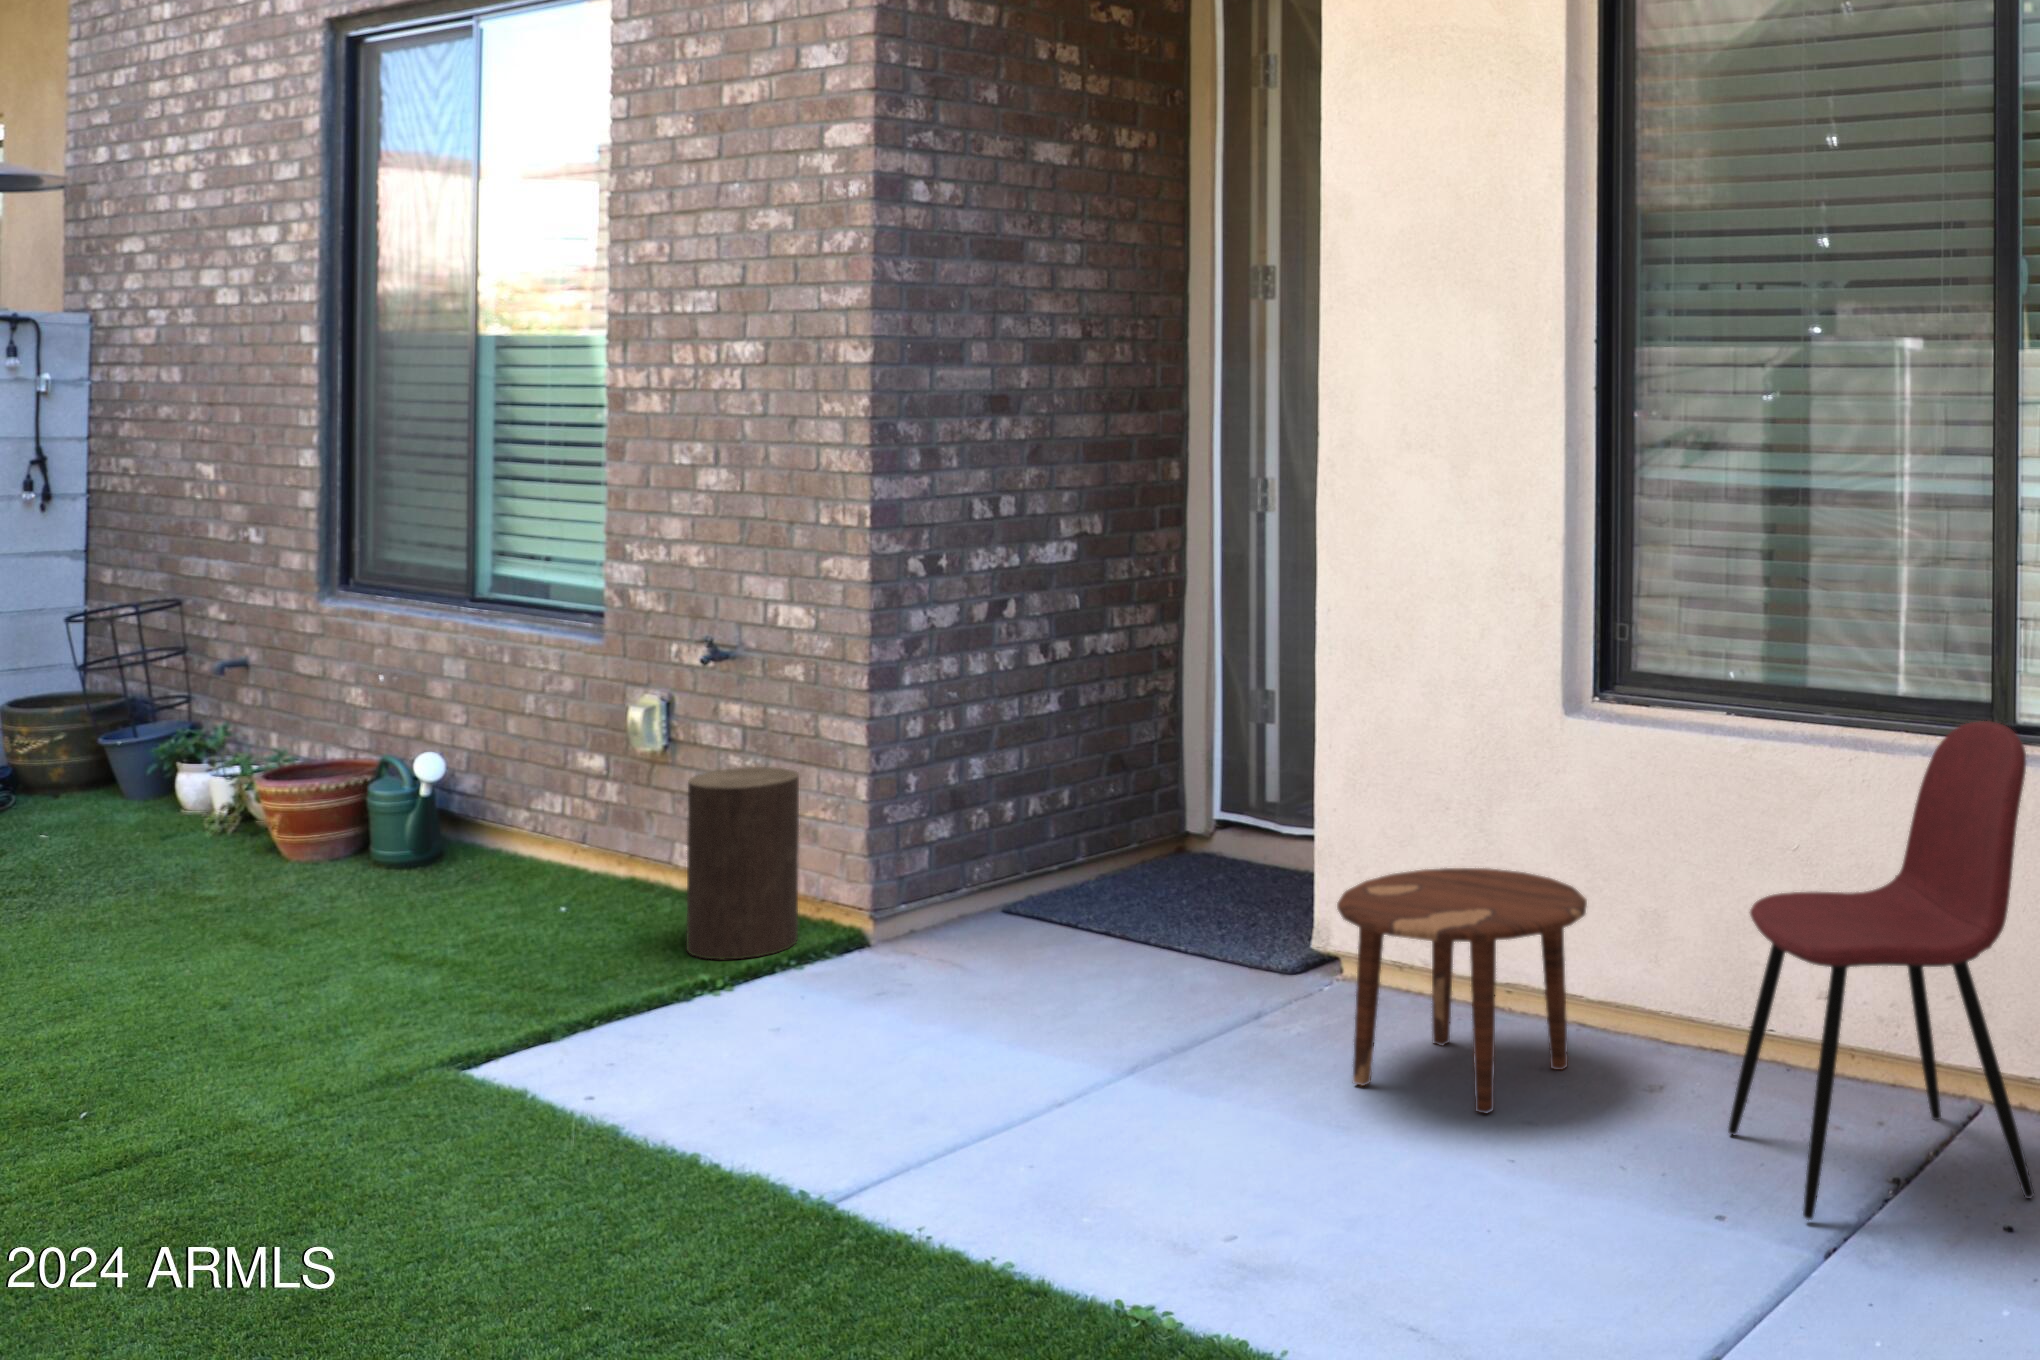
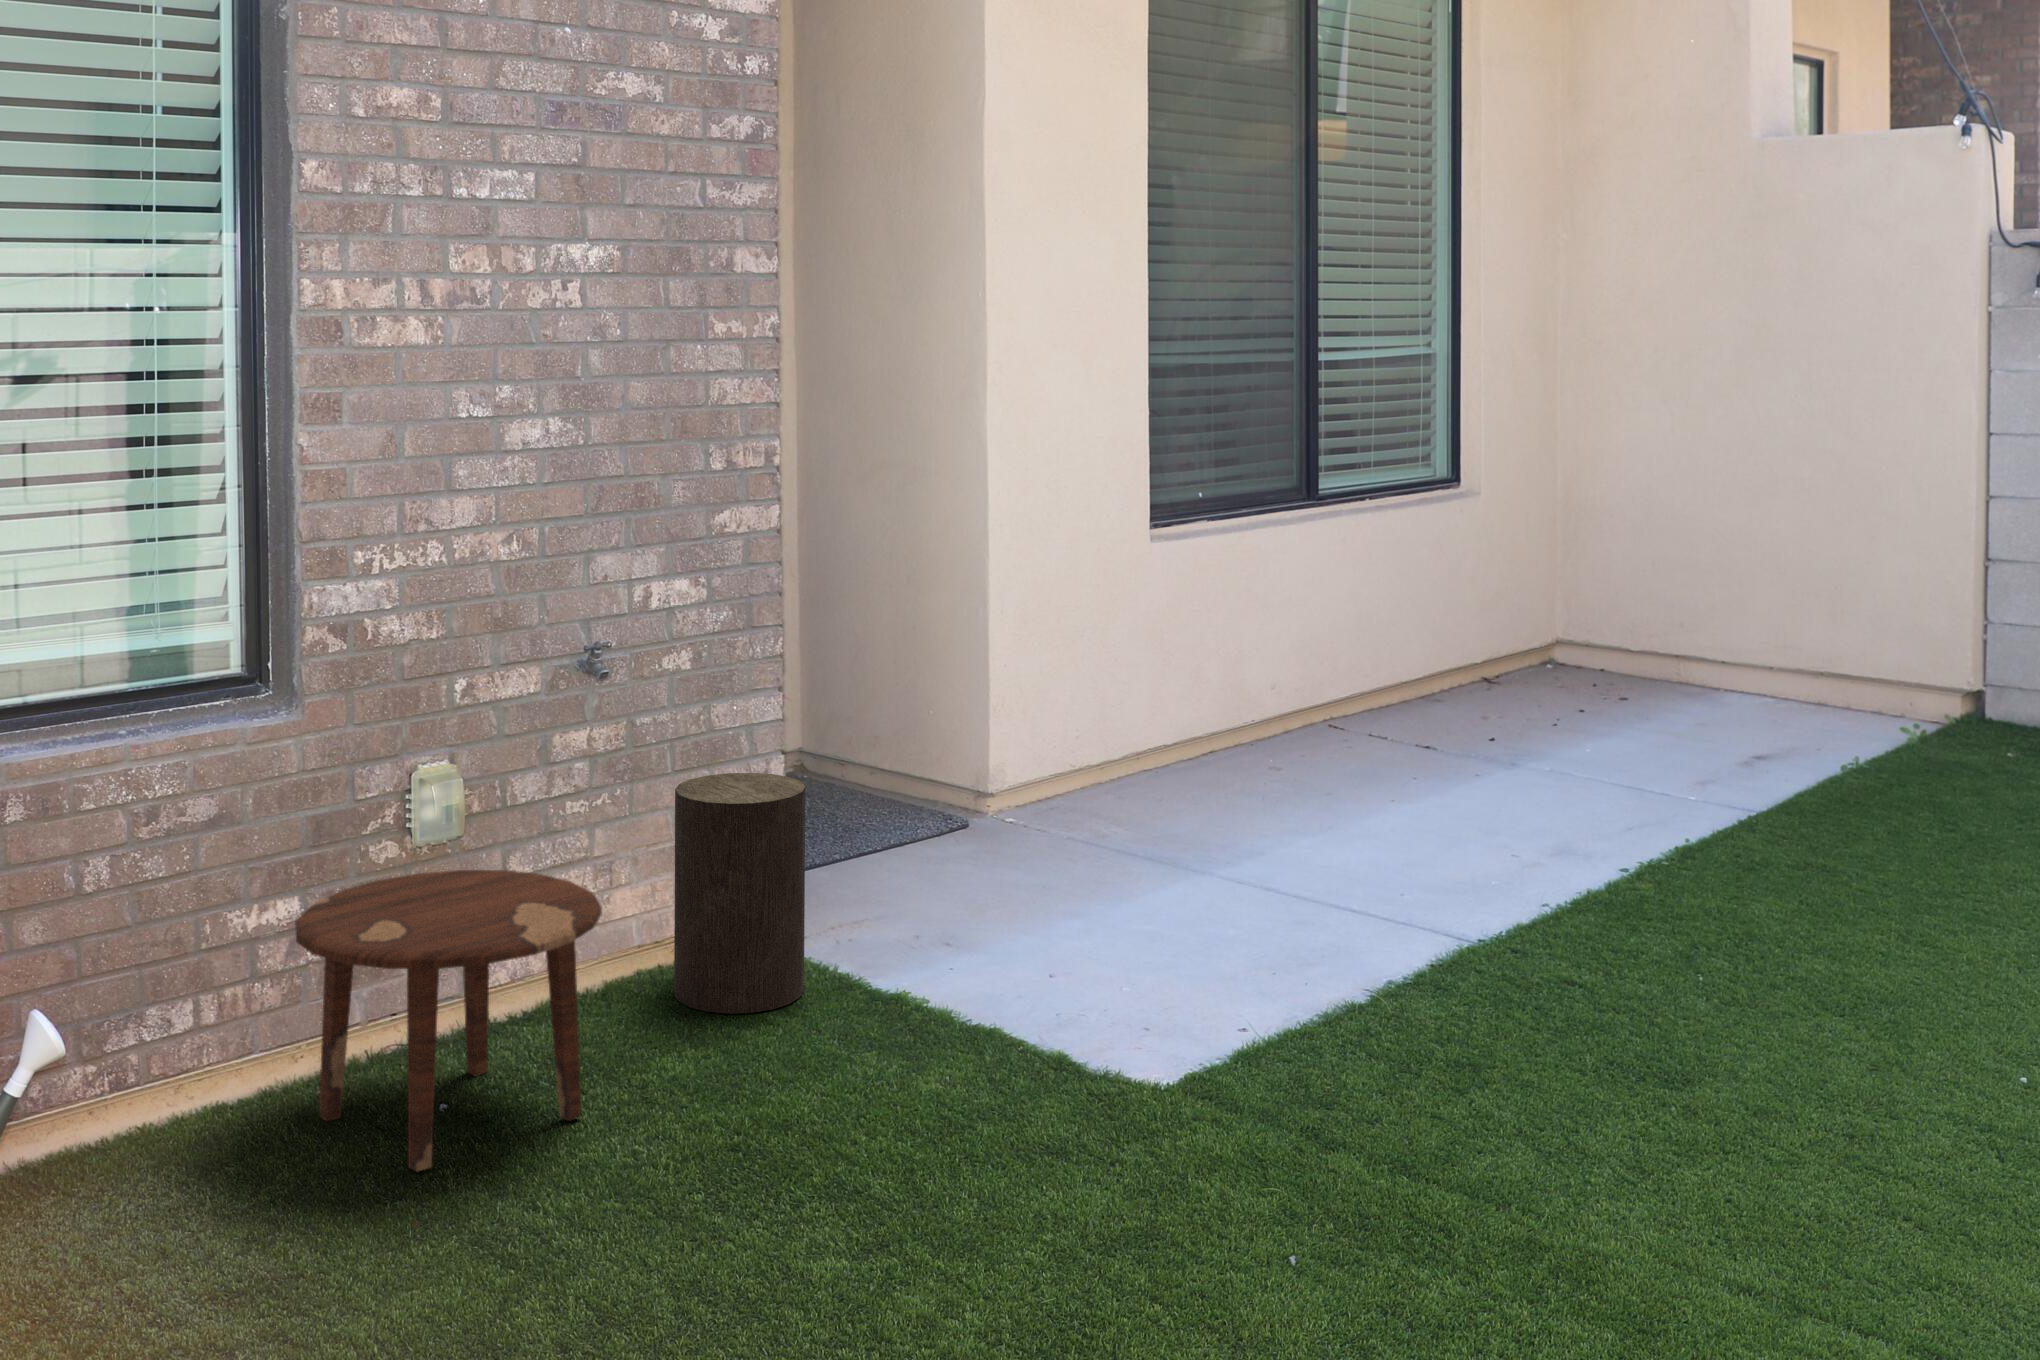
dining chair: present [1728,721,2034,1220] -> none [1321,488,1479,760]
side table: present [1337,868,1587,1113] -> present [295,870,602,1172]

